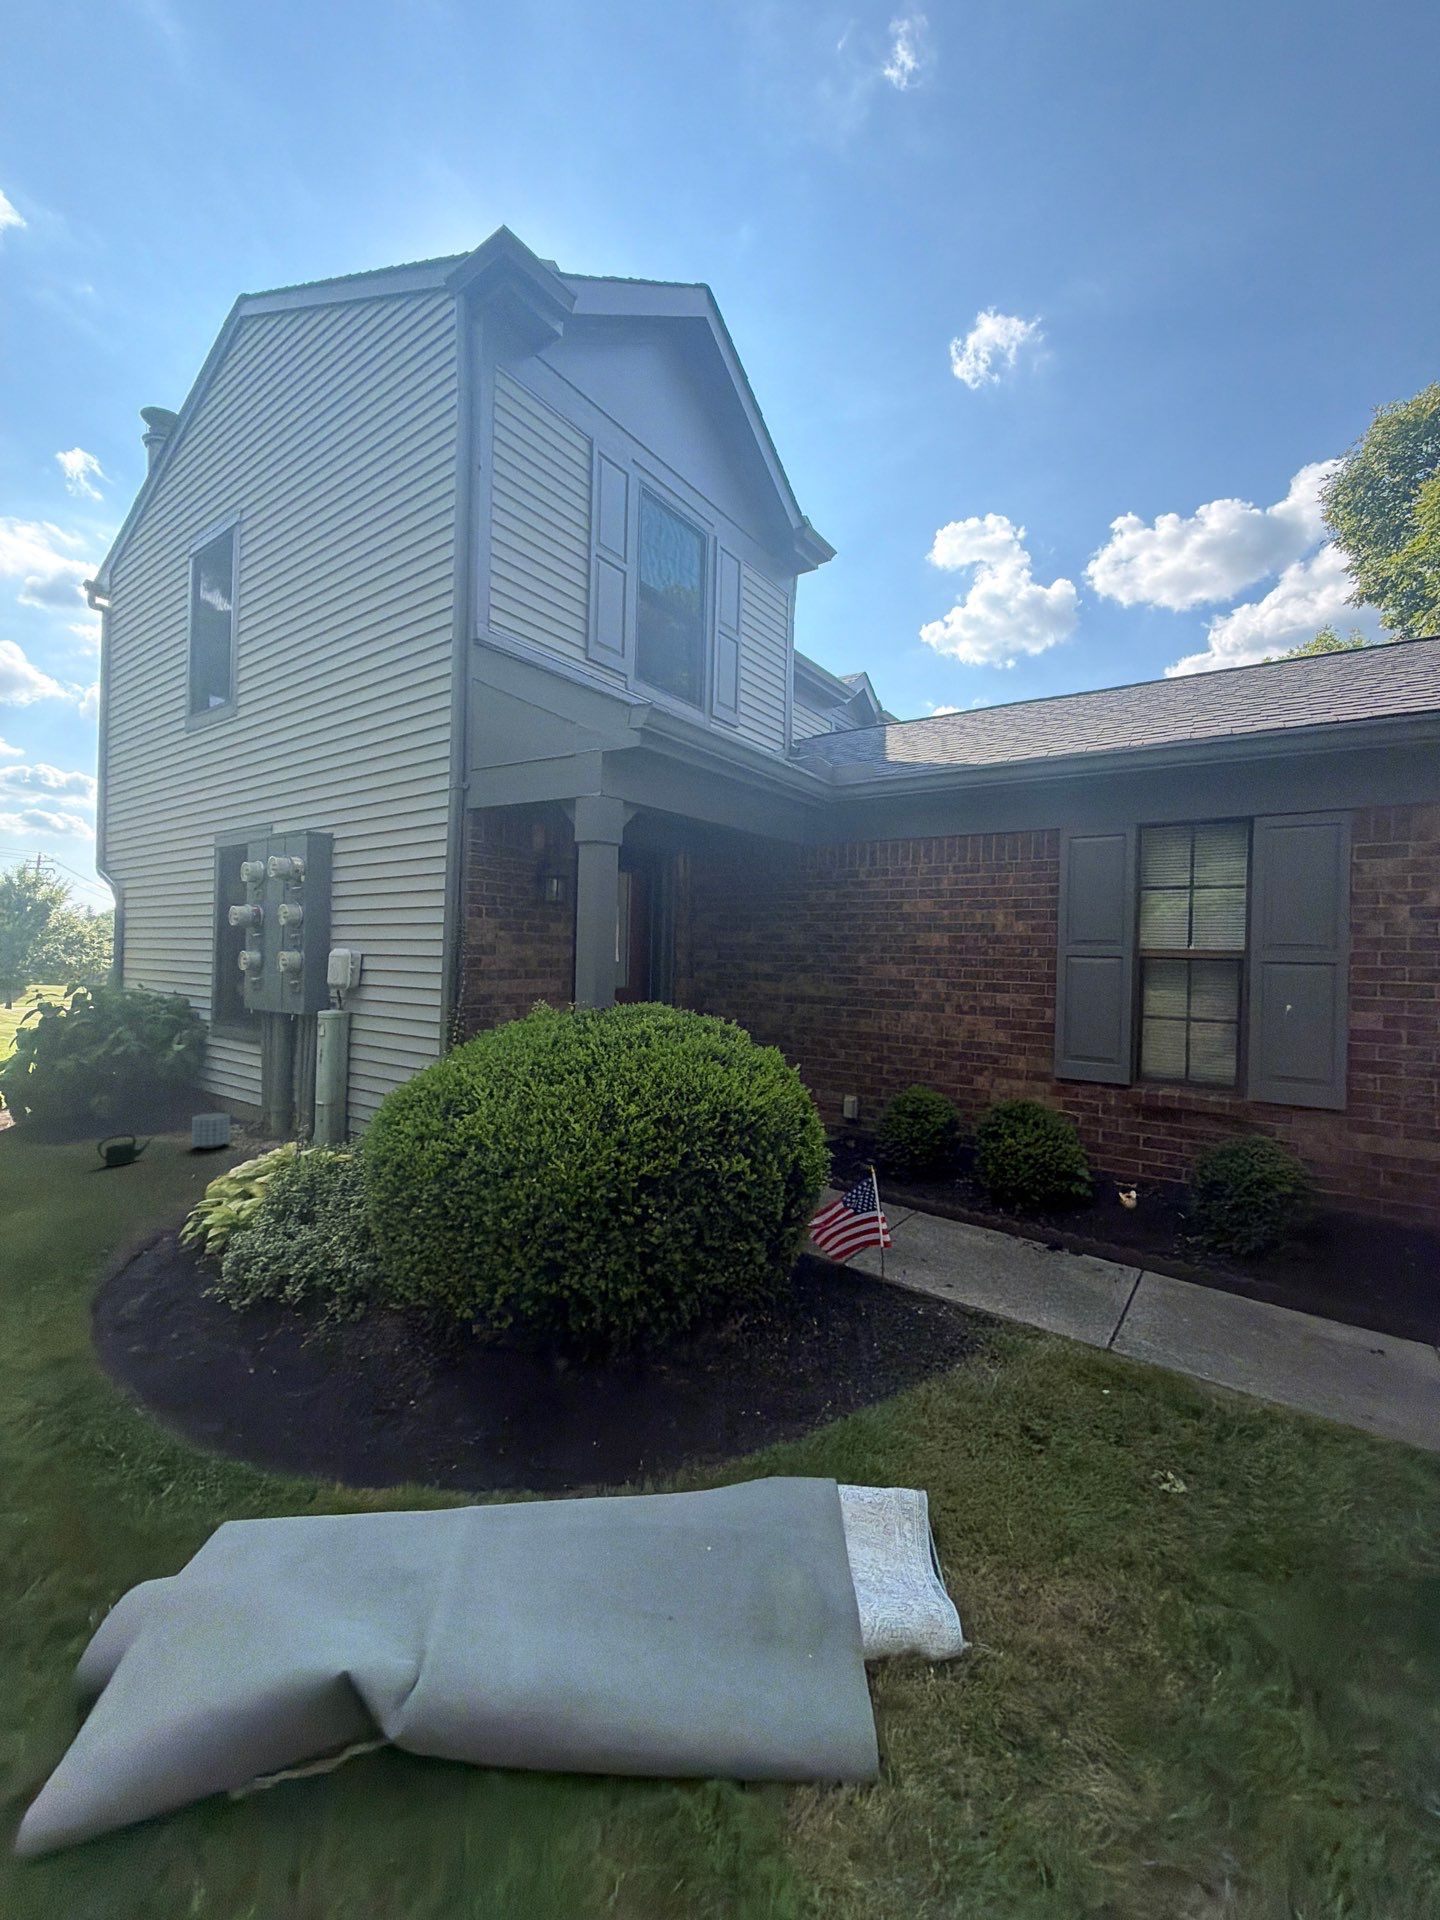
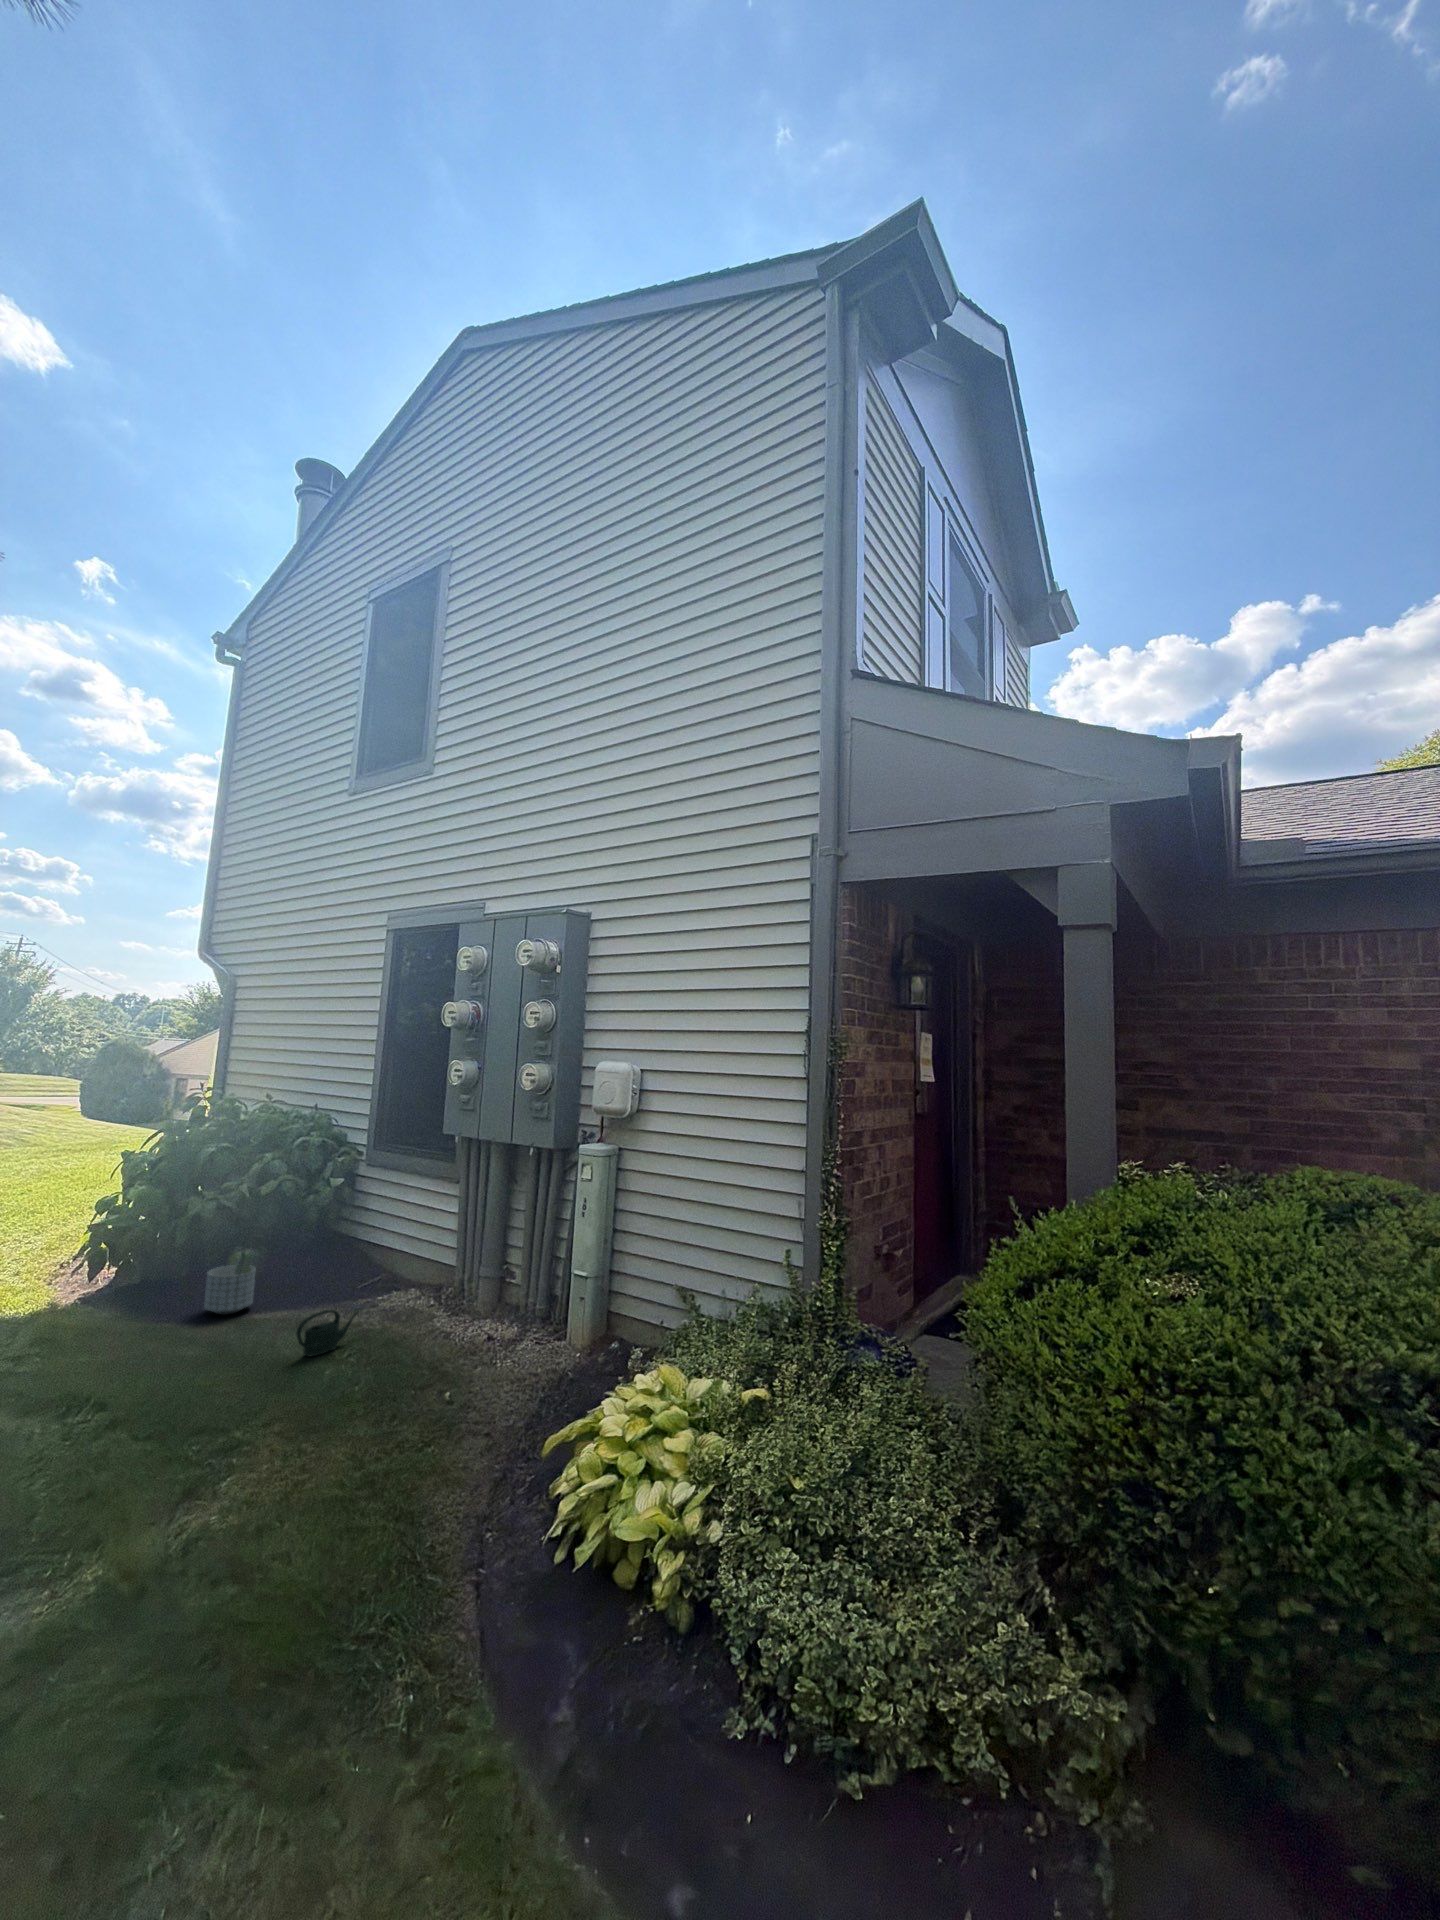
planter: present [192,1113,230,1149] -> present [204,1265,256,1315]

